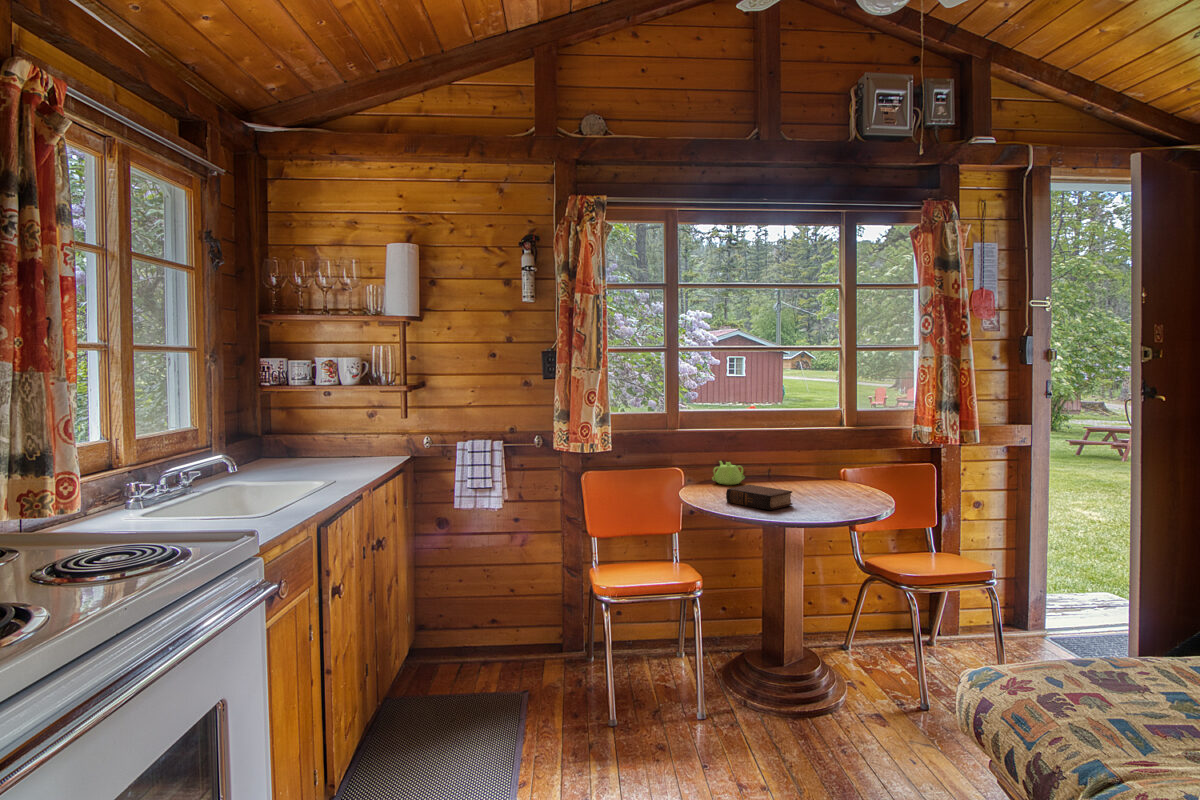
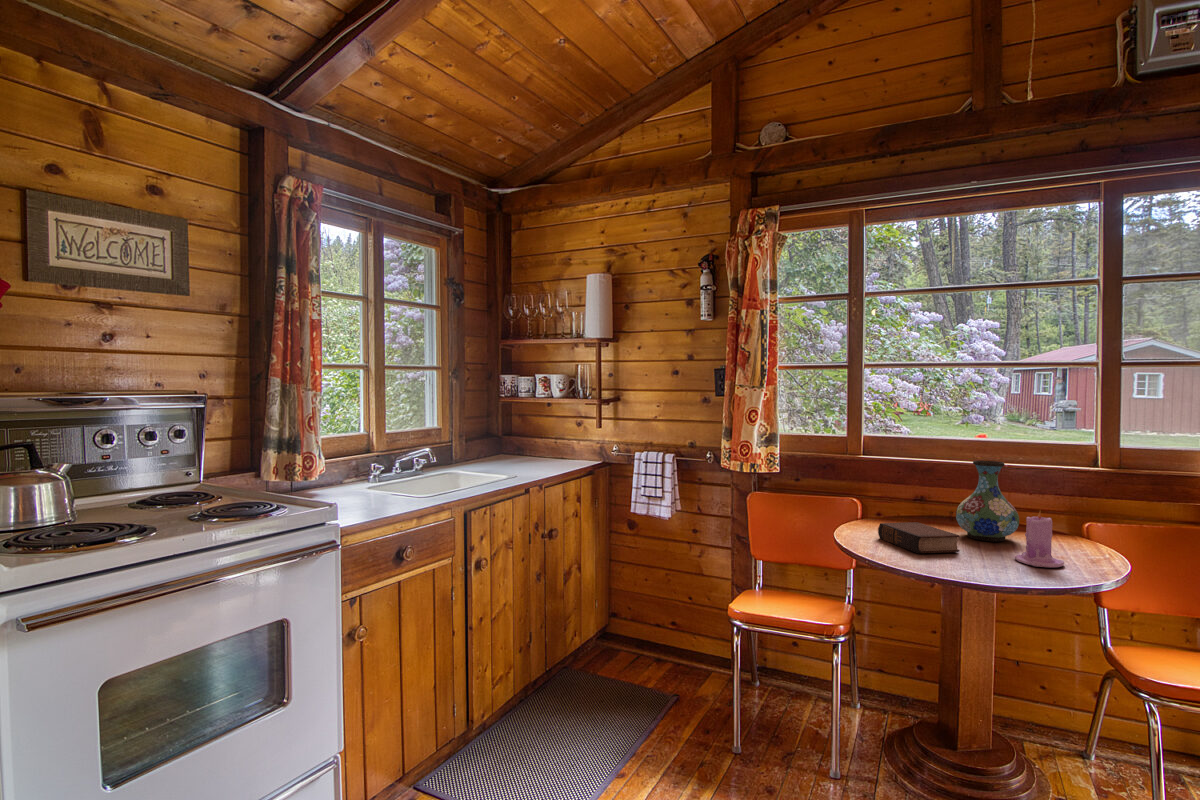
vase: none [769,429,814,494] -> present [956,460,1019,542]
teapot: present [712,461,744,485] -> none [894,493,938,522]
candle: none [828,464,861,508] -> present [1015,511,1064,567]

